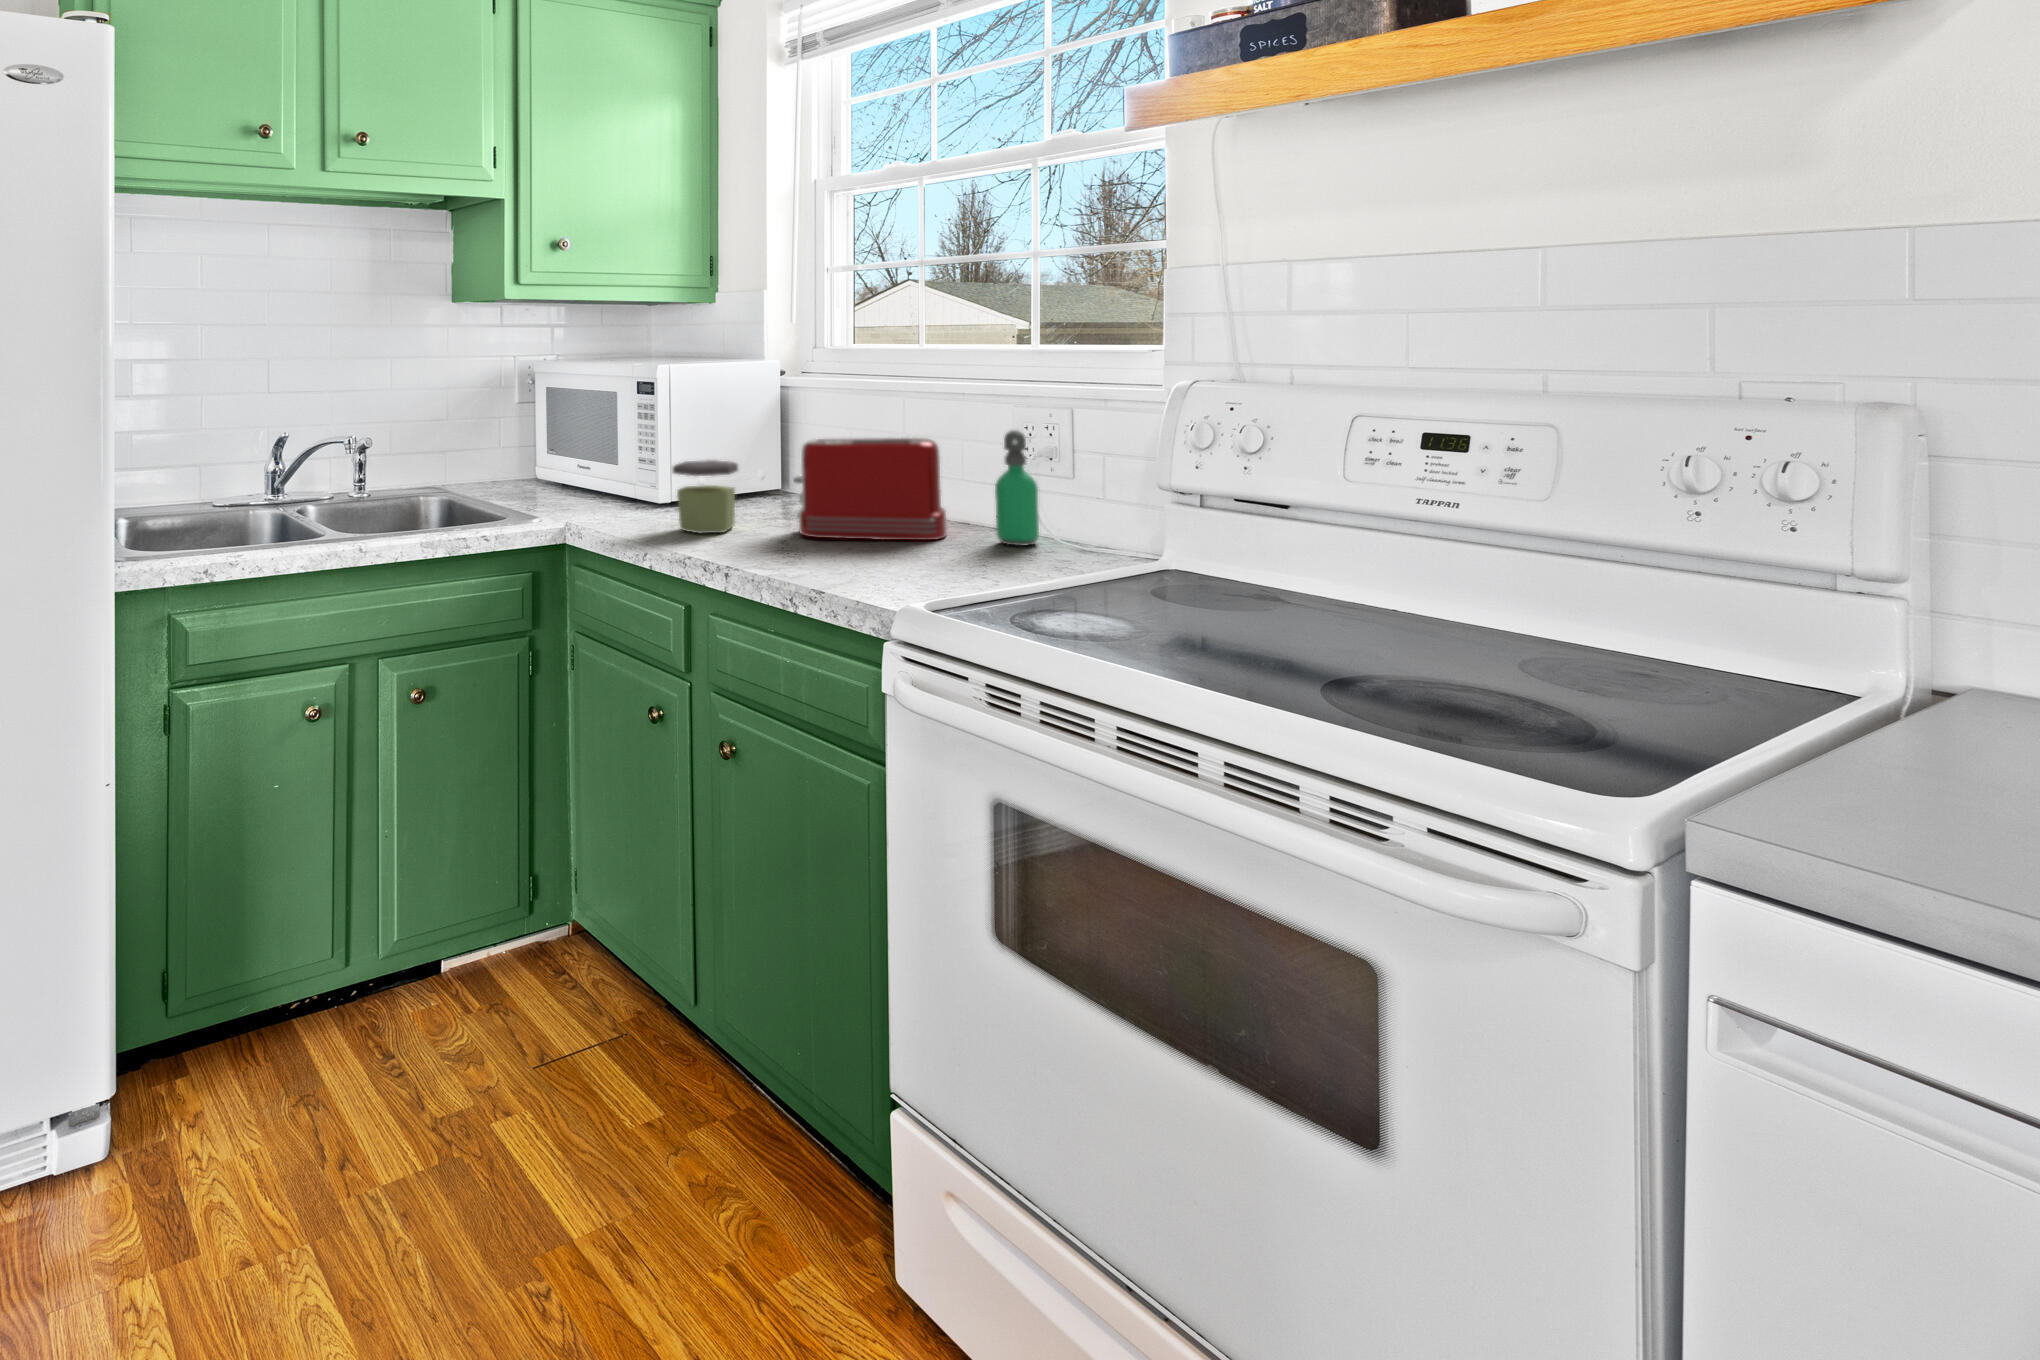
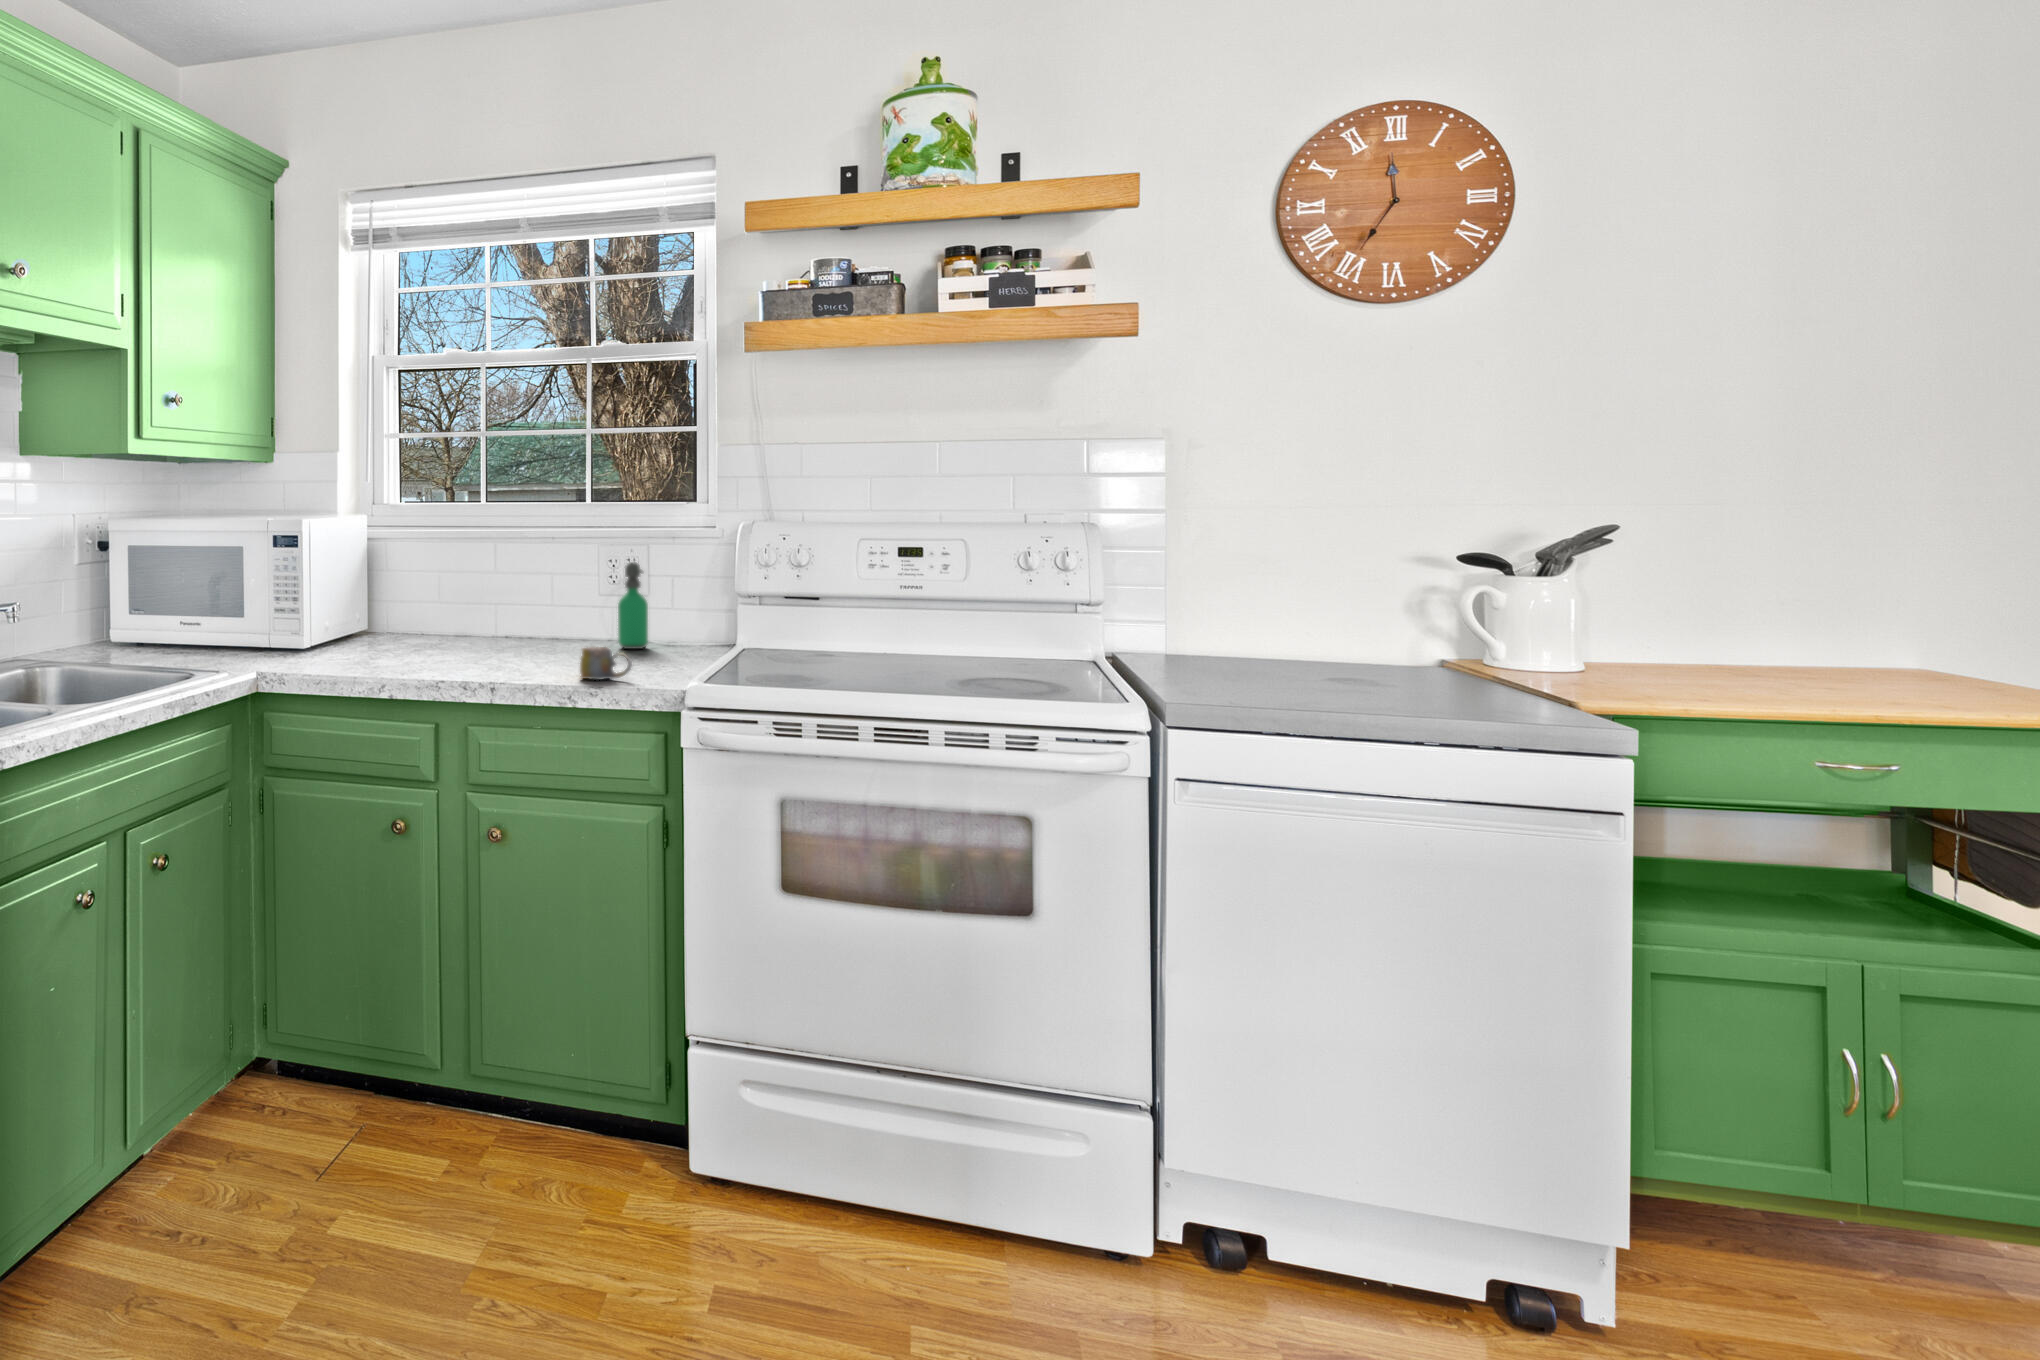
toaster: present [793,438,947,540] -> none [457,572,577,657]
jar: present [672,460,738,533] -> none [348,598,407,664]
mug: none [830,542,883,586] -> present [580,647,632,680]

